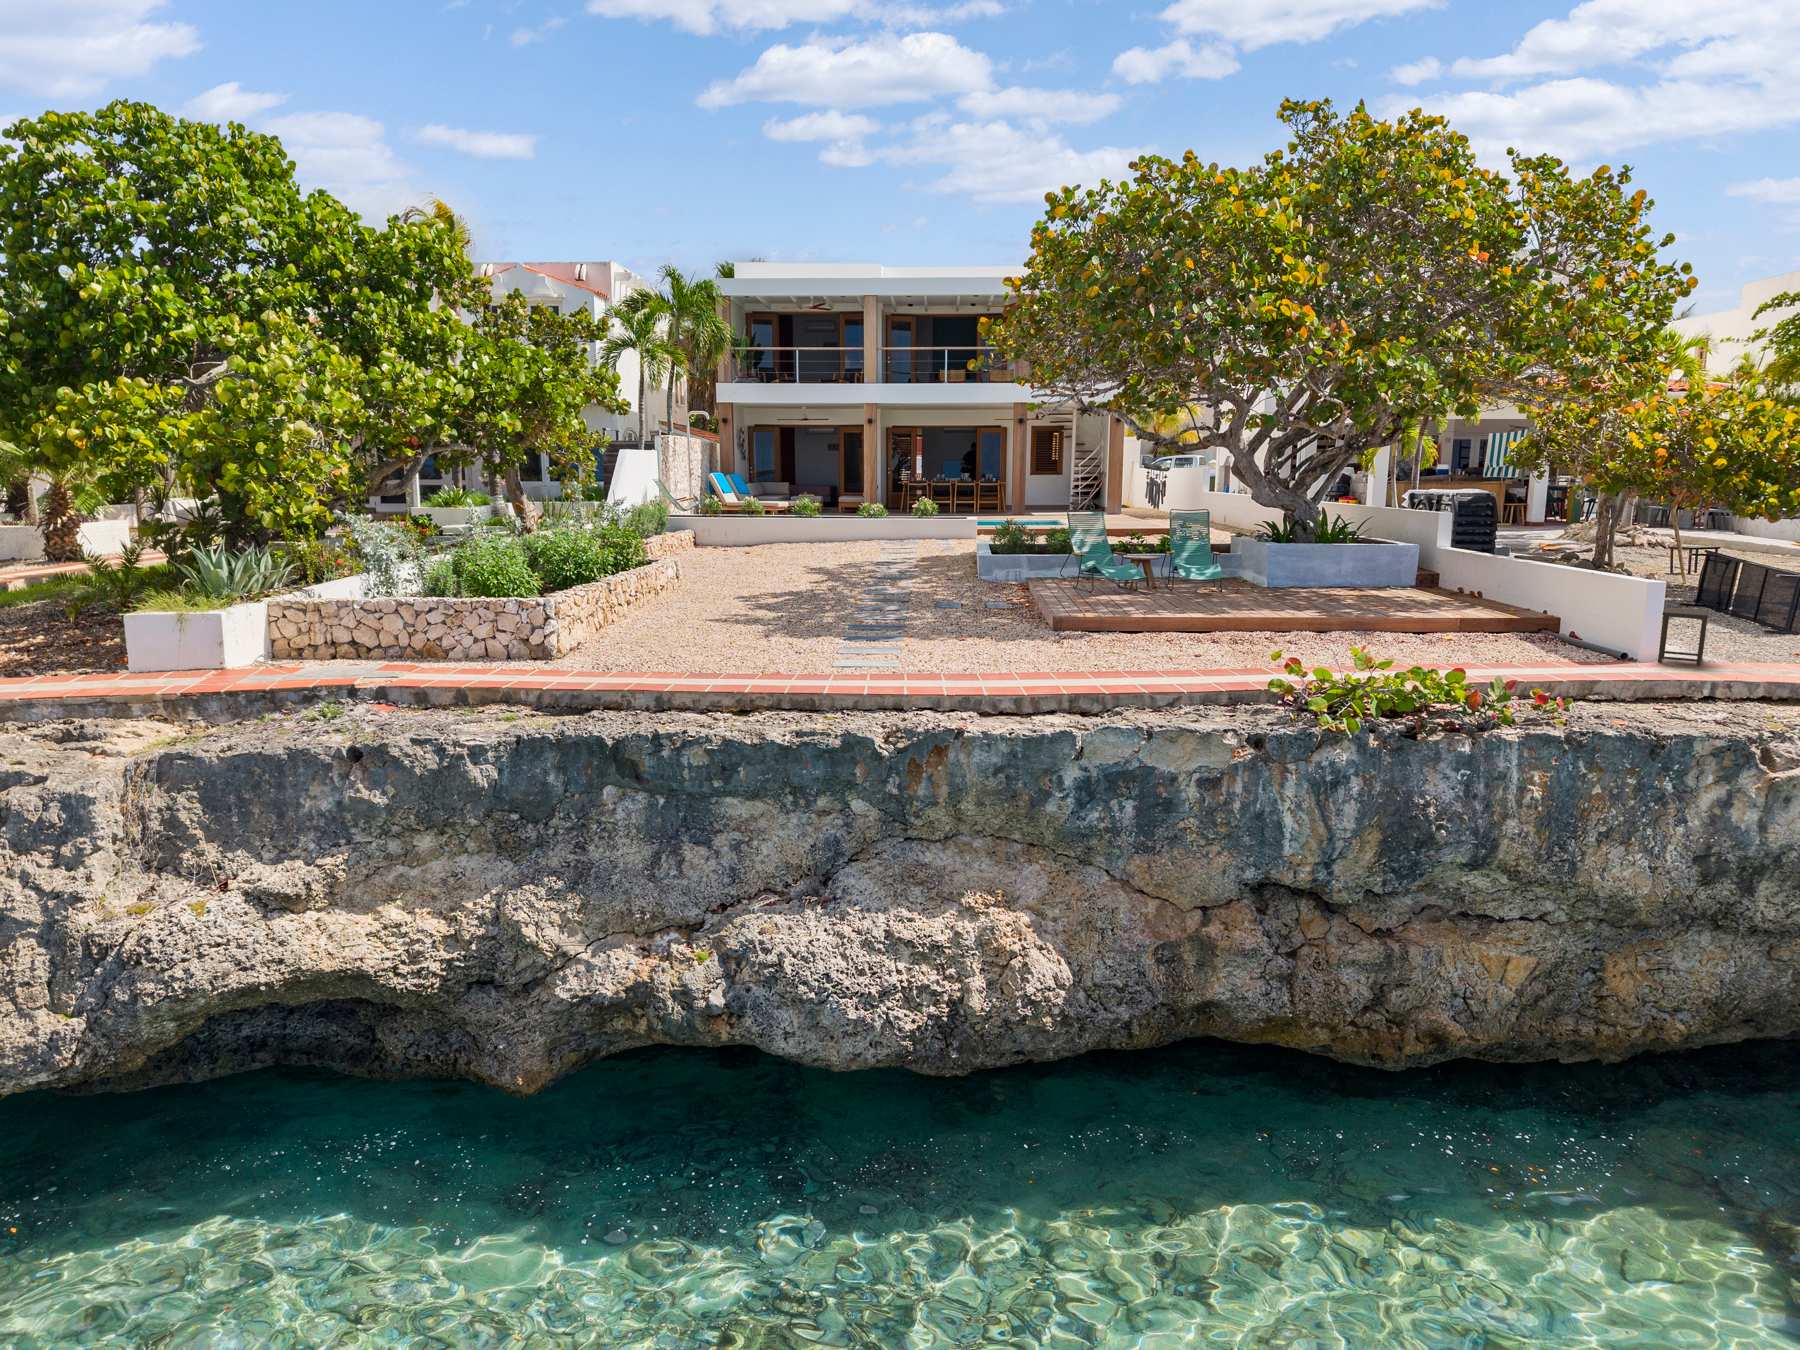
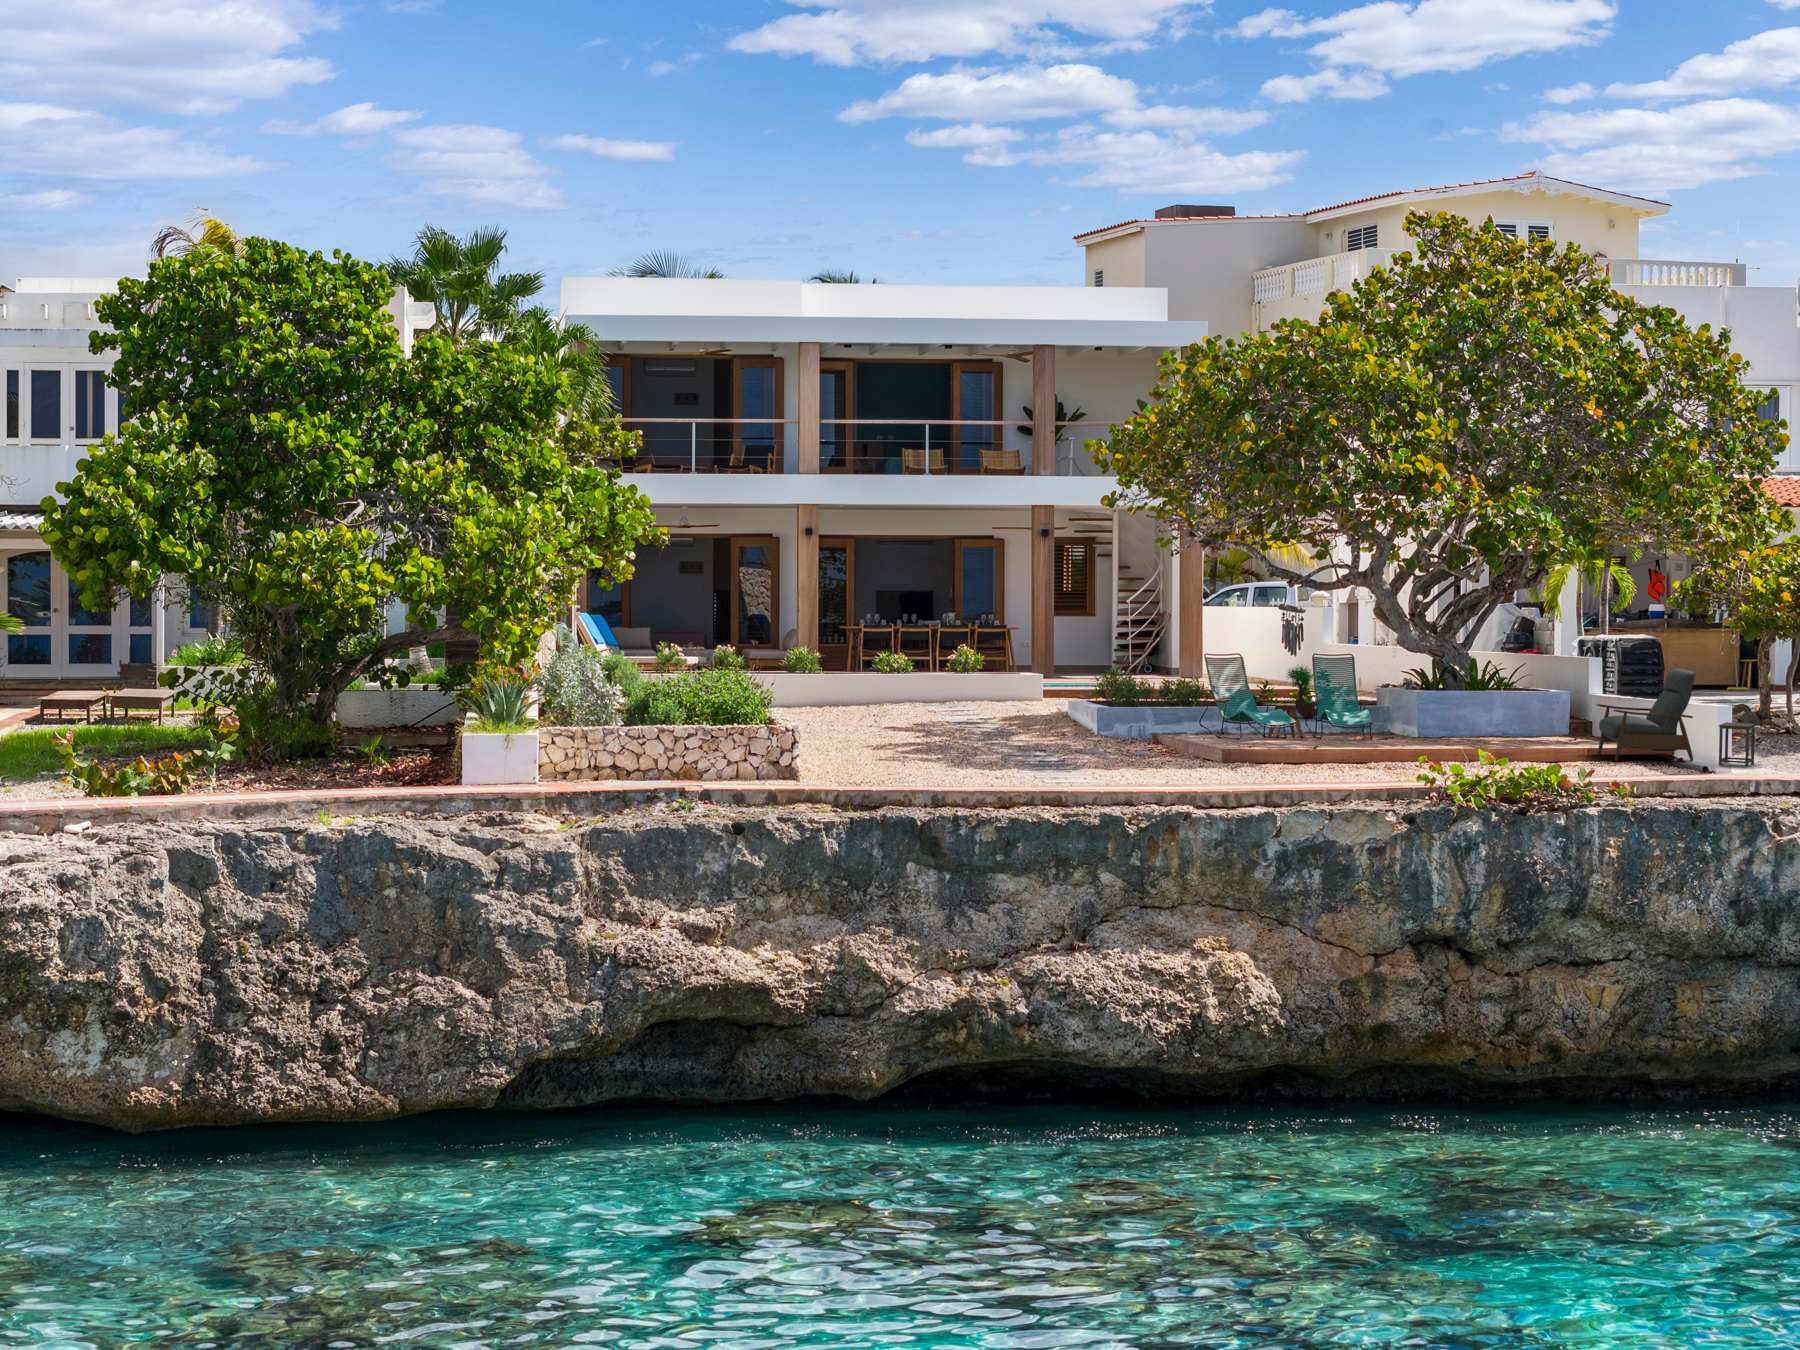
potted tree: none [1137,527,1172,584] -> present [1287,665,1318,718]
chair: none [1488,539,1628,654] -> present [1597,668,1695,761]

